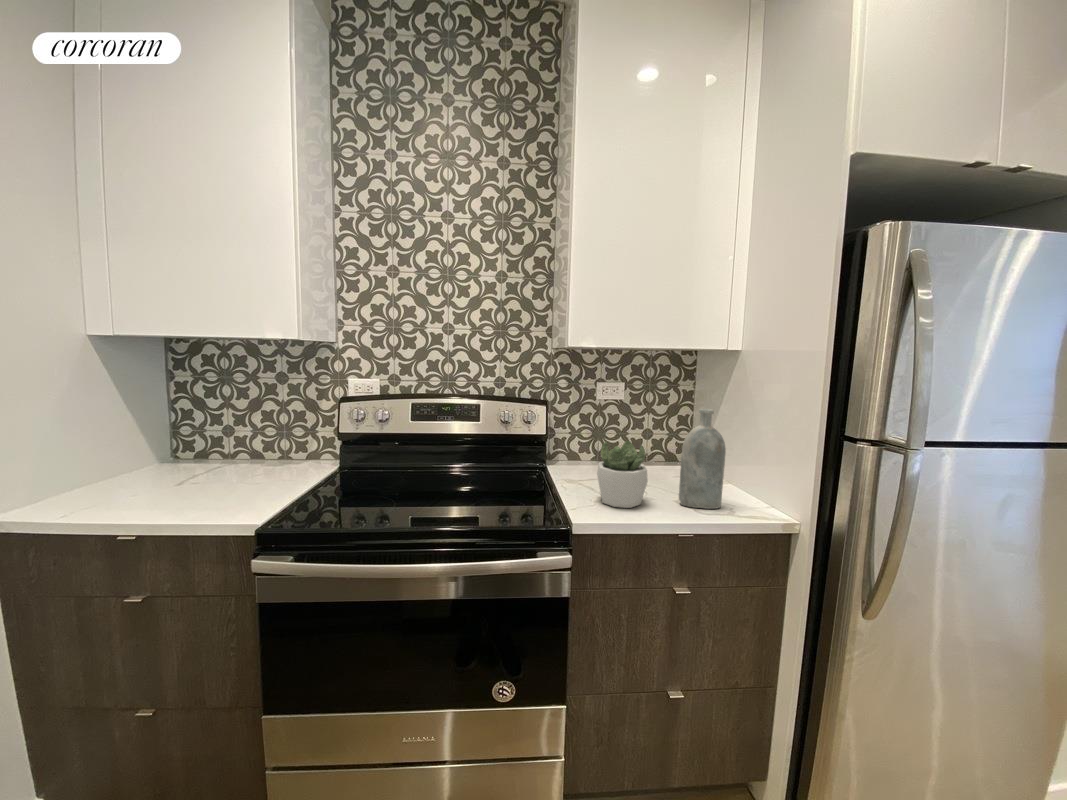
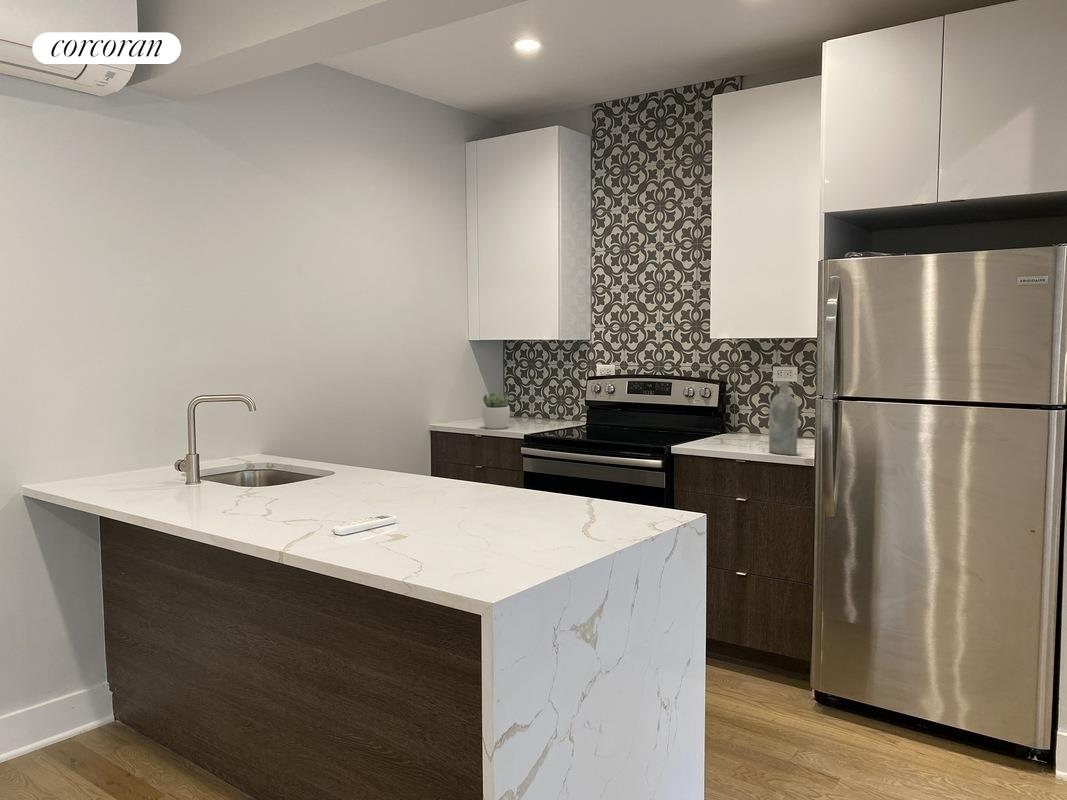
succulent plant: present [597,441,648,508] -> present [482,393,510,429]

